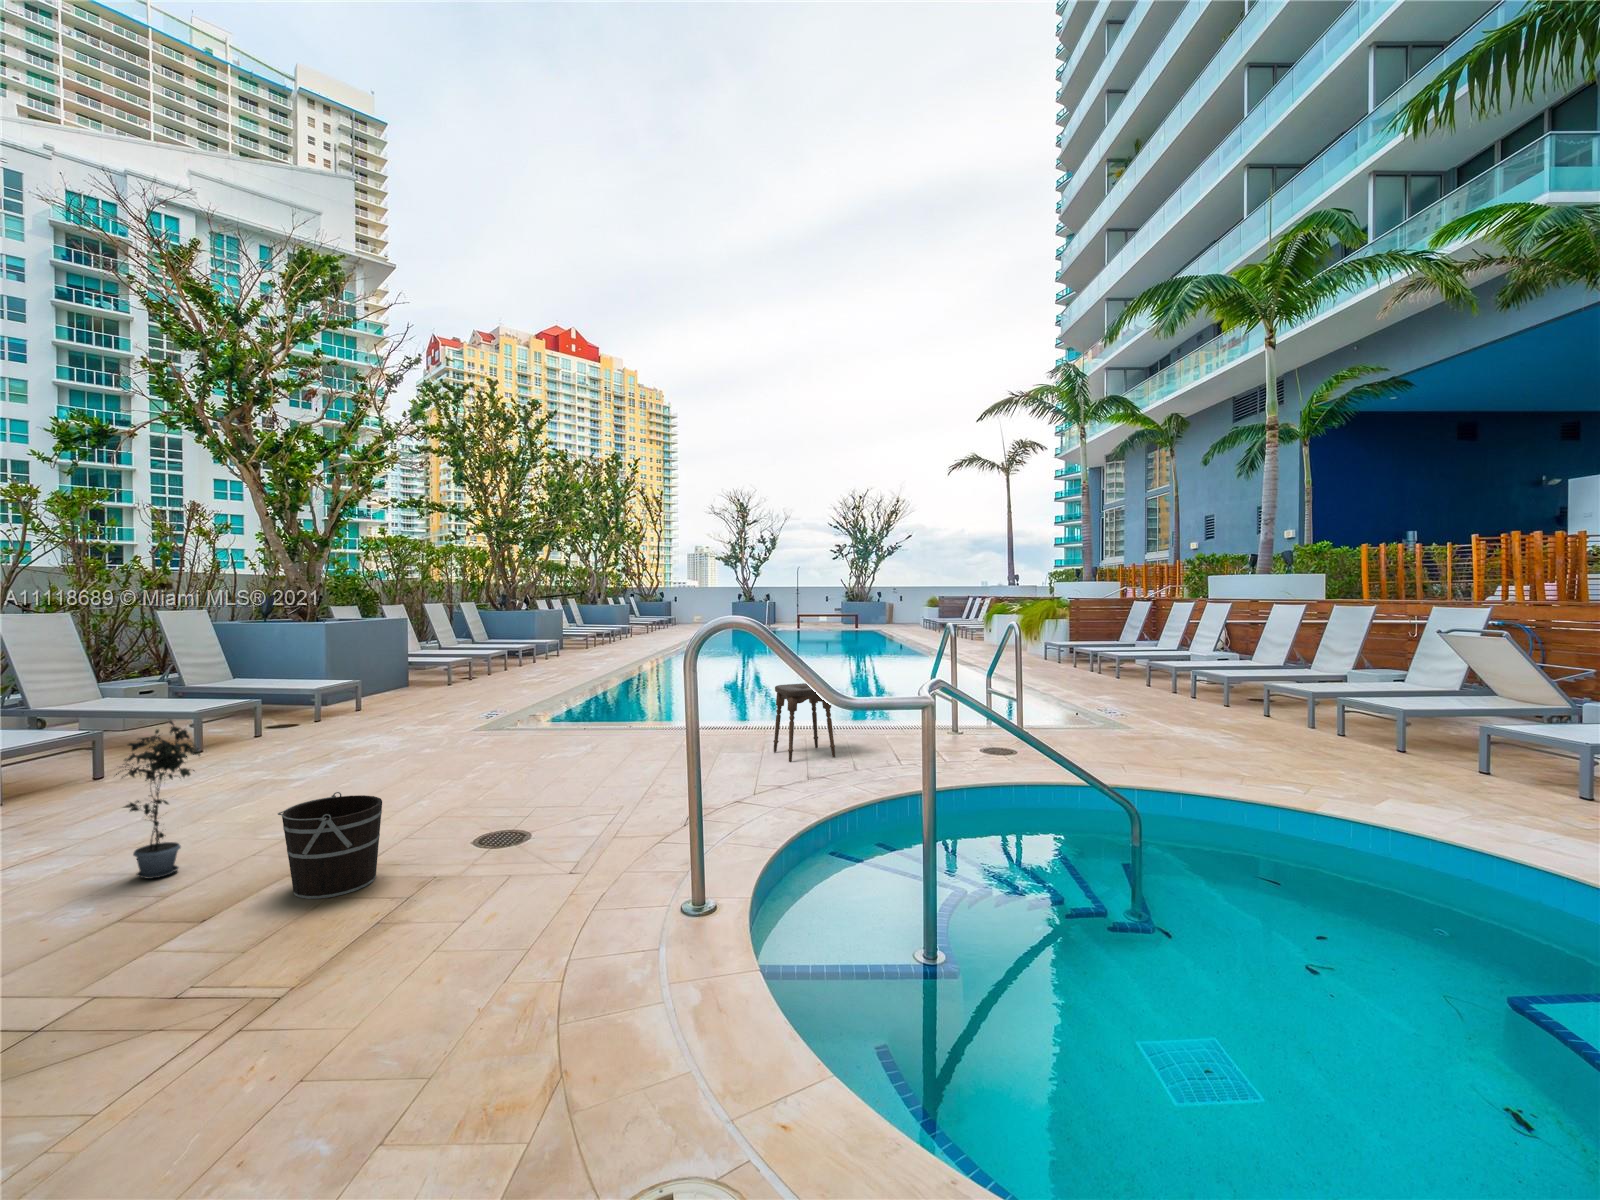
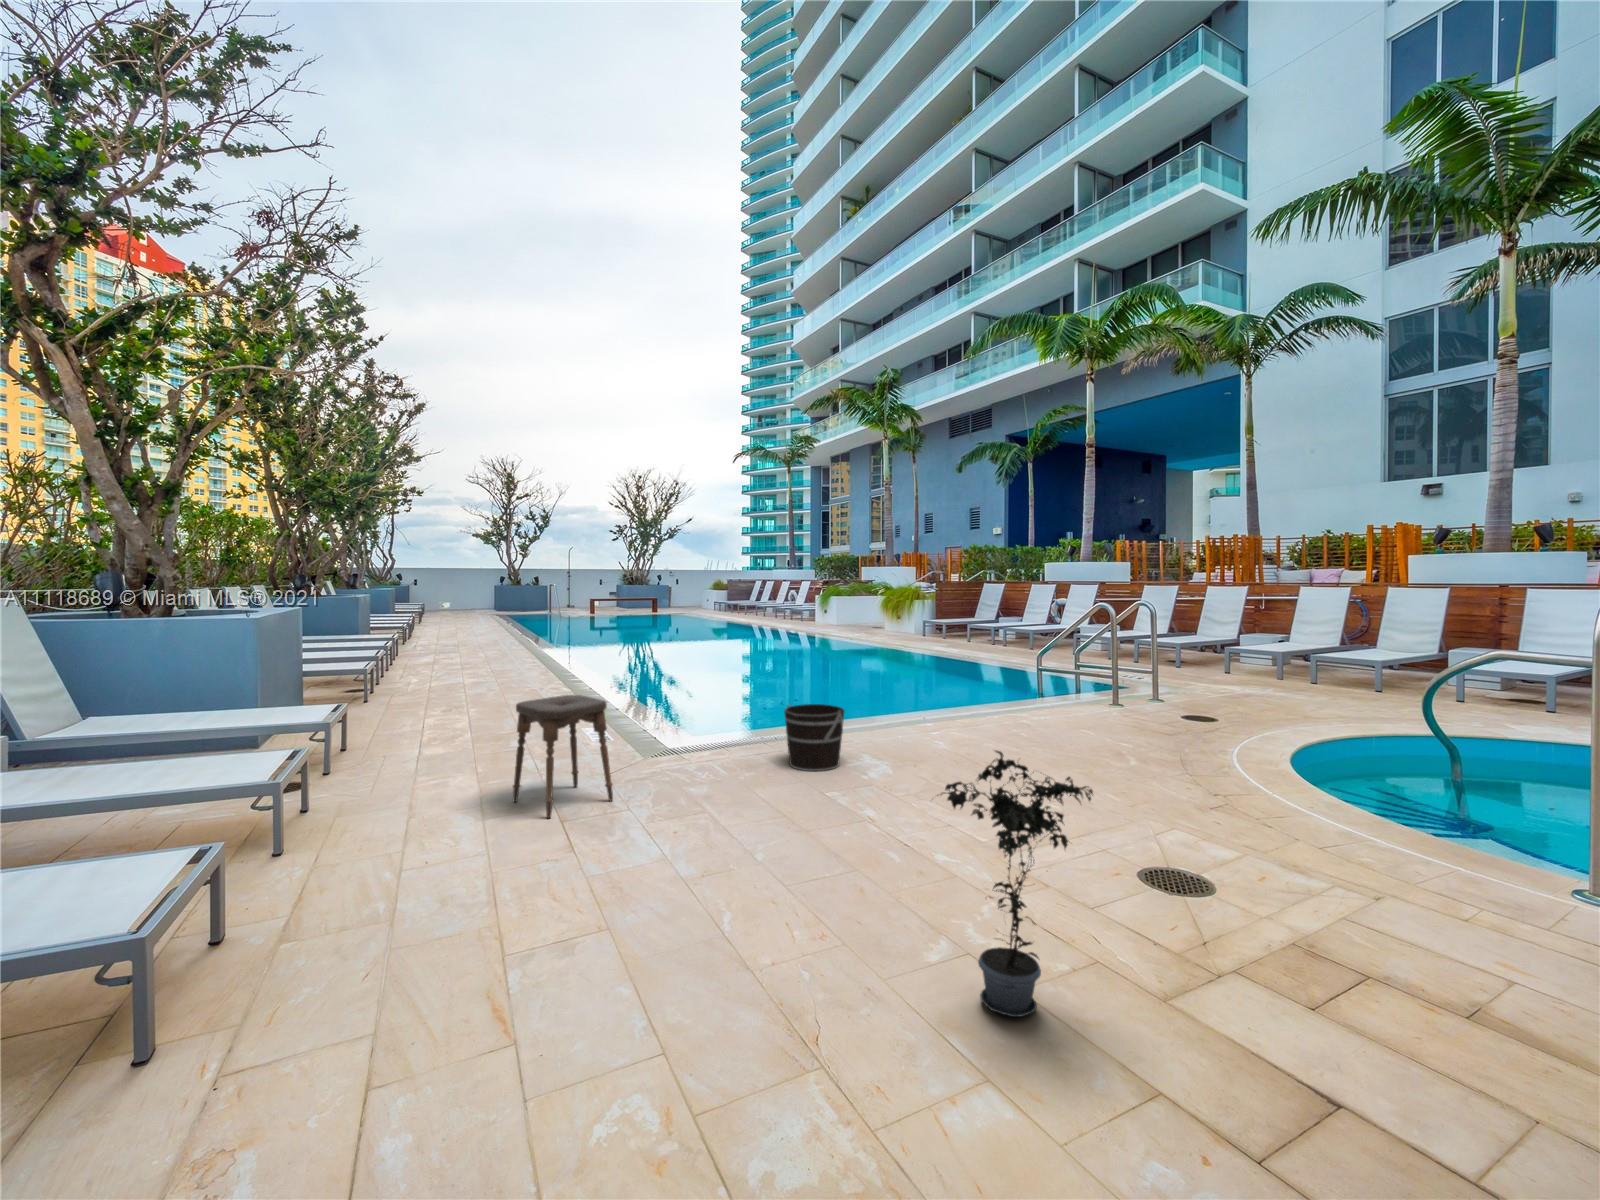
stool: present [773,683,835,762] -> present [513,695,613,818]
bucket: present [278,792,382,899] -> present [784,704,844,771]

